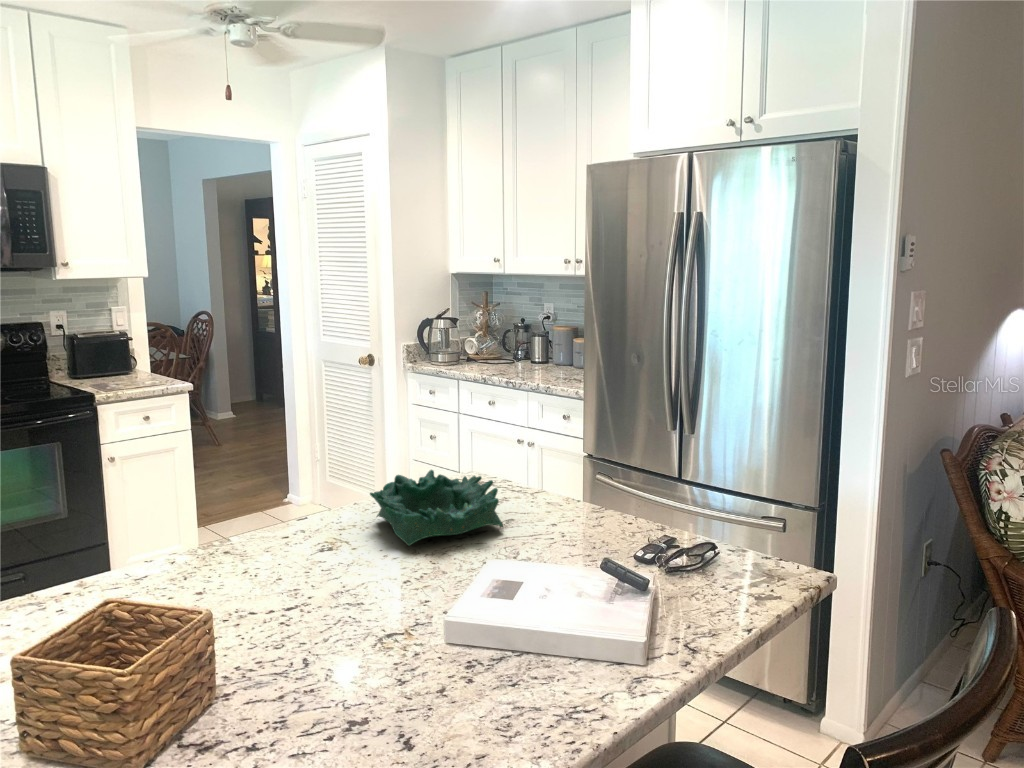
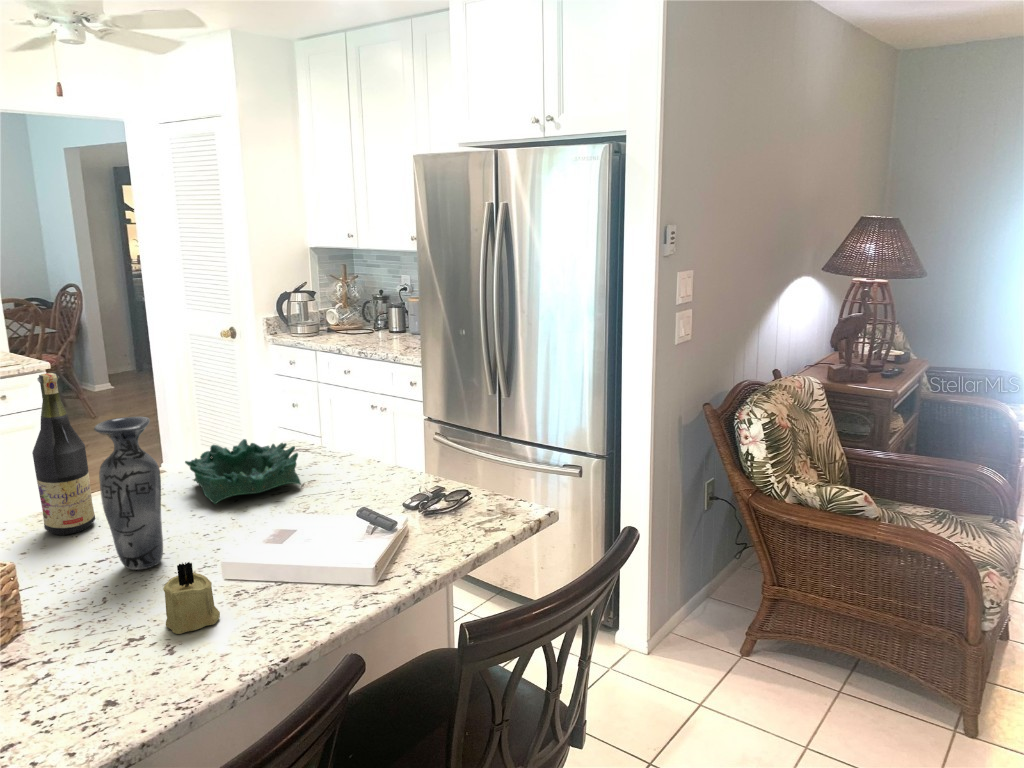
wine bottle: none [212,382,275,574] -> present [32,373,95,535]
vase: none [300,435,370,624] -> present [94,417,163,570]
candle: none [391,622,458,719] -> present [163,562,220,634]

